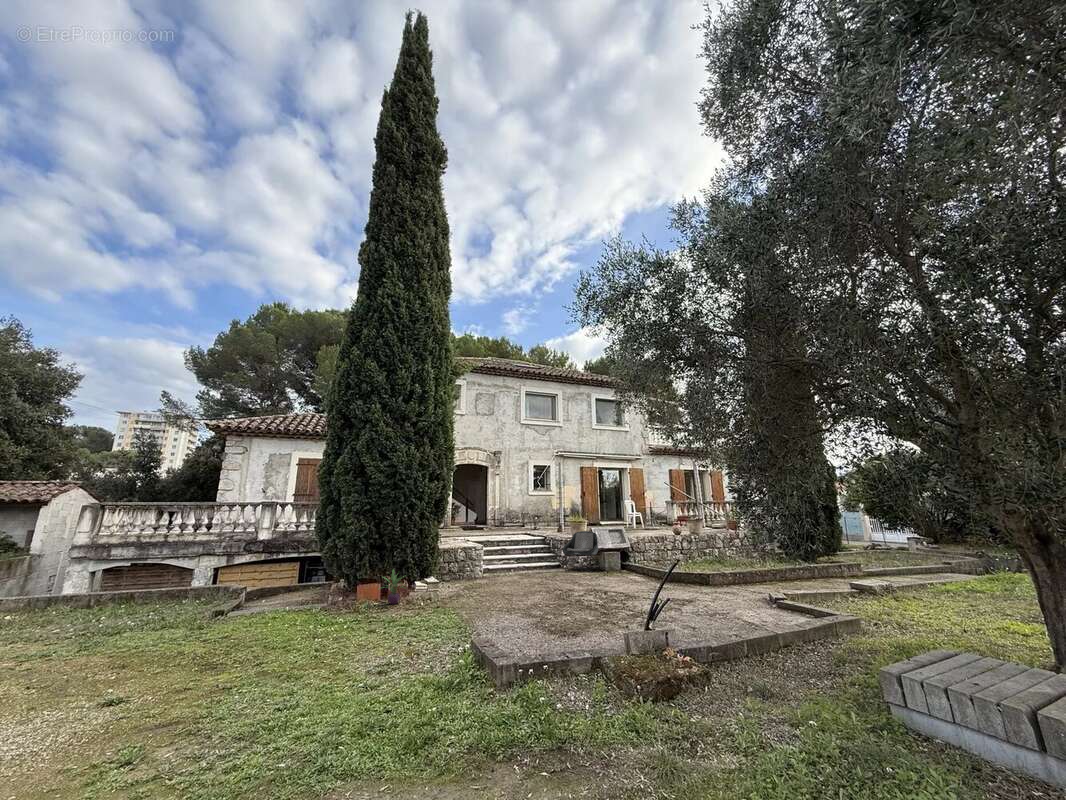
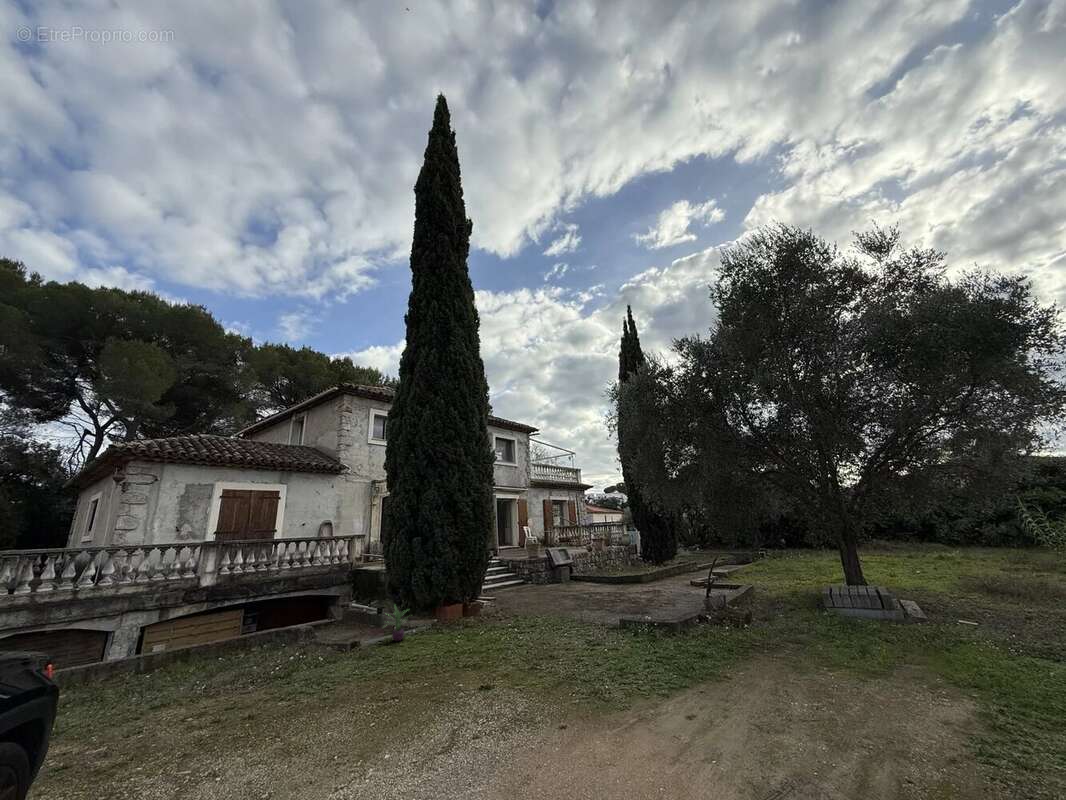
lounge chair: present [563,531,600,573] -> none [532,549,565,589]

